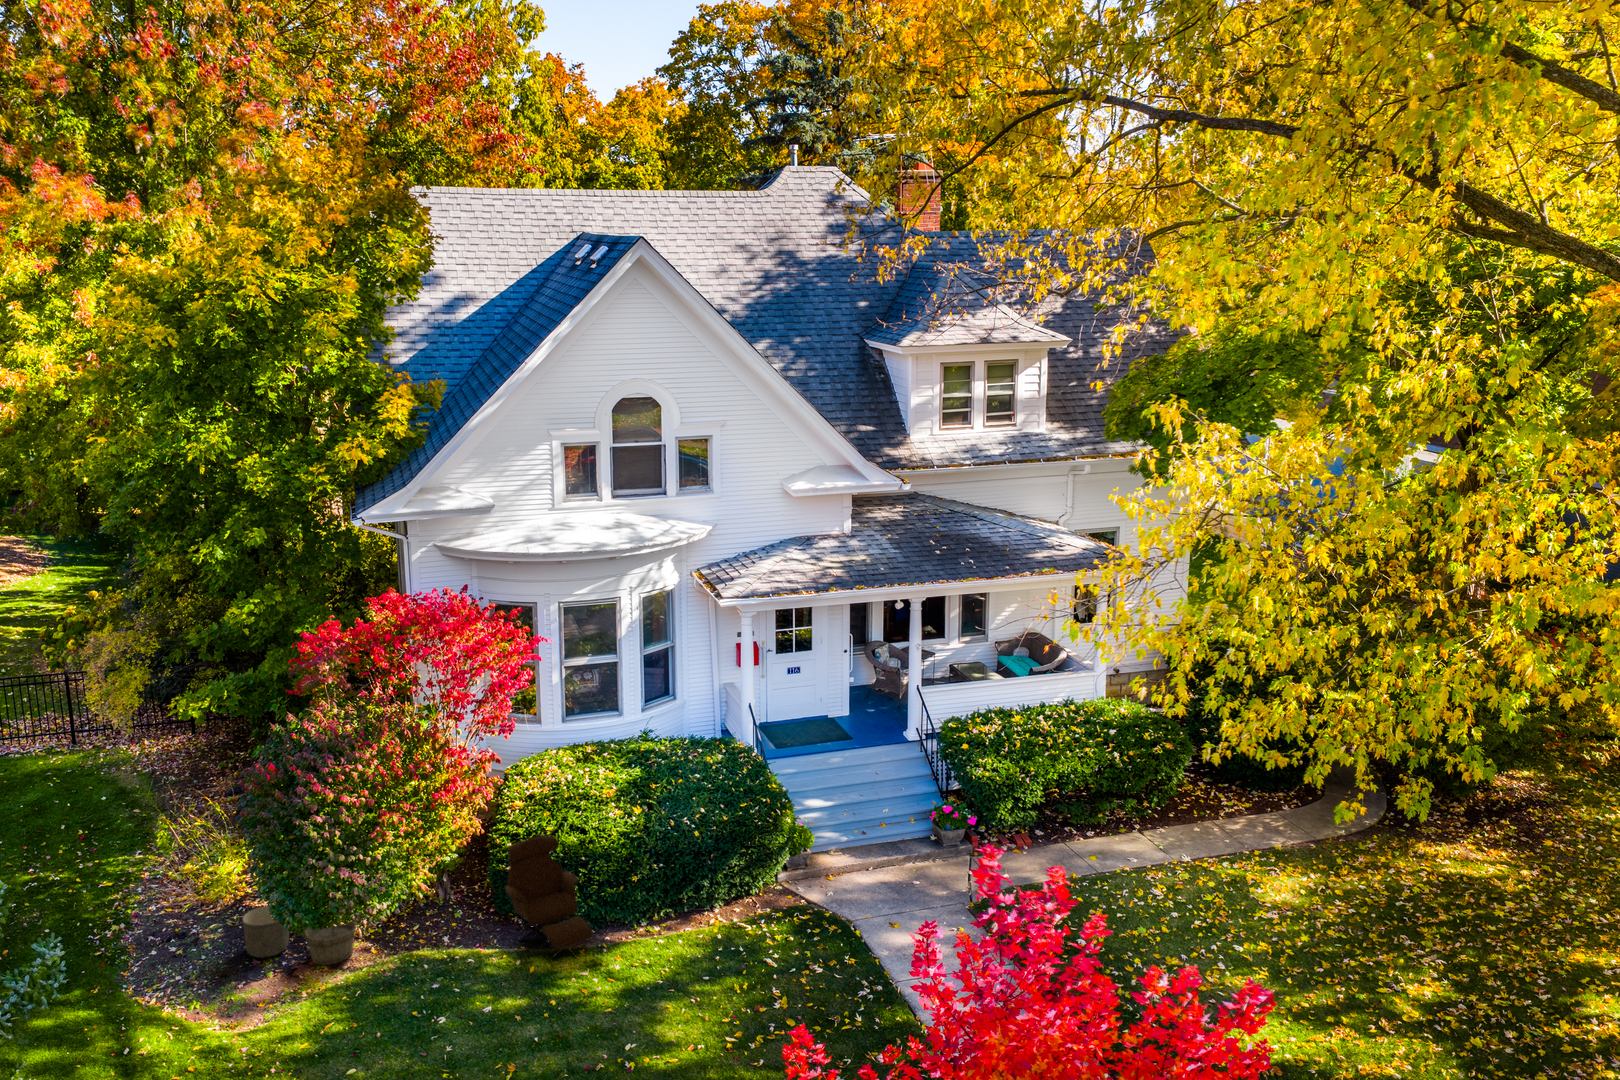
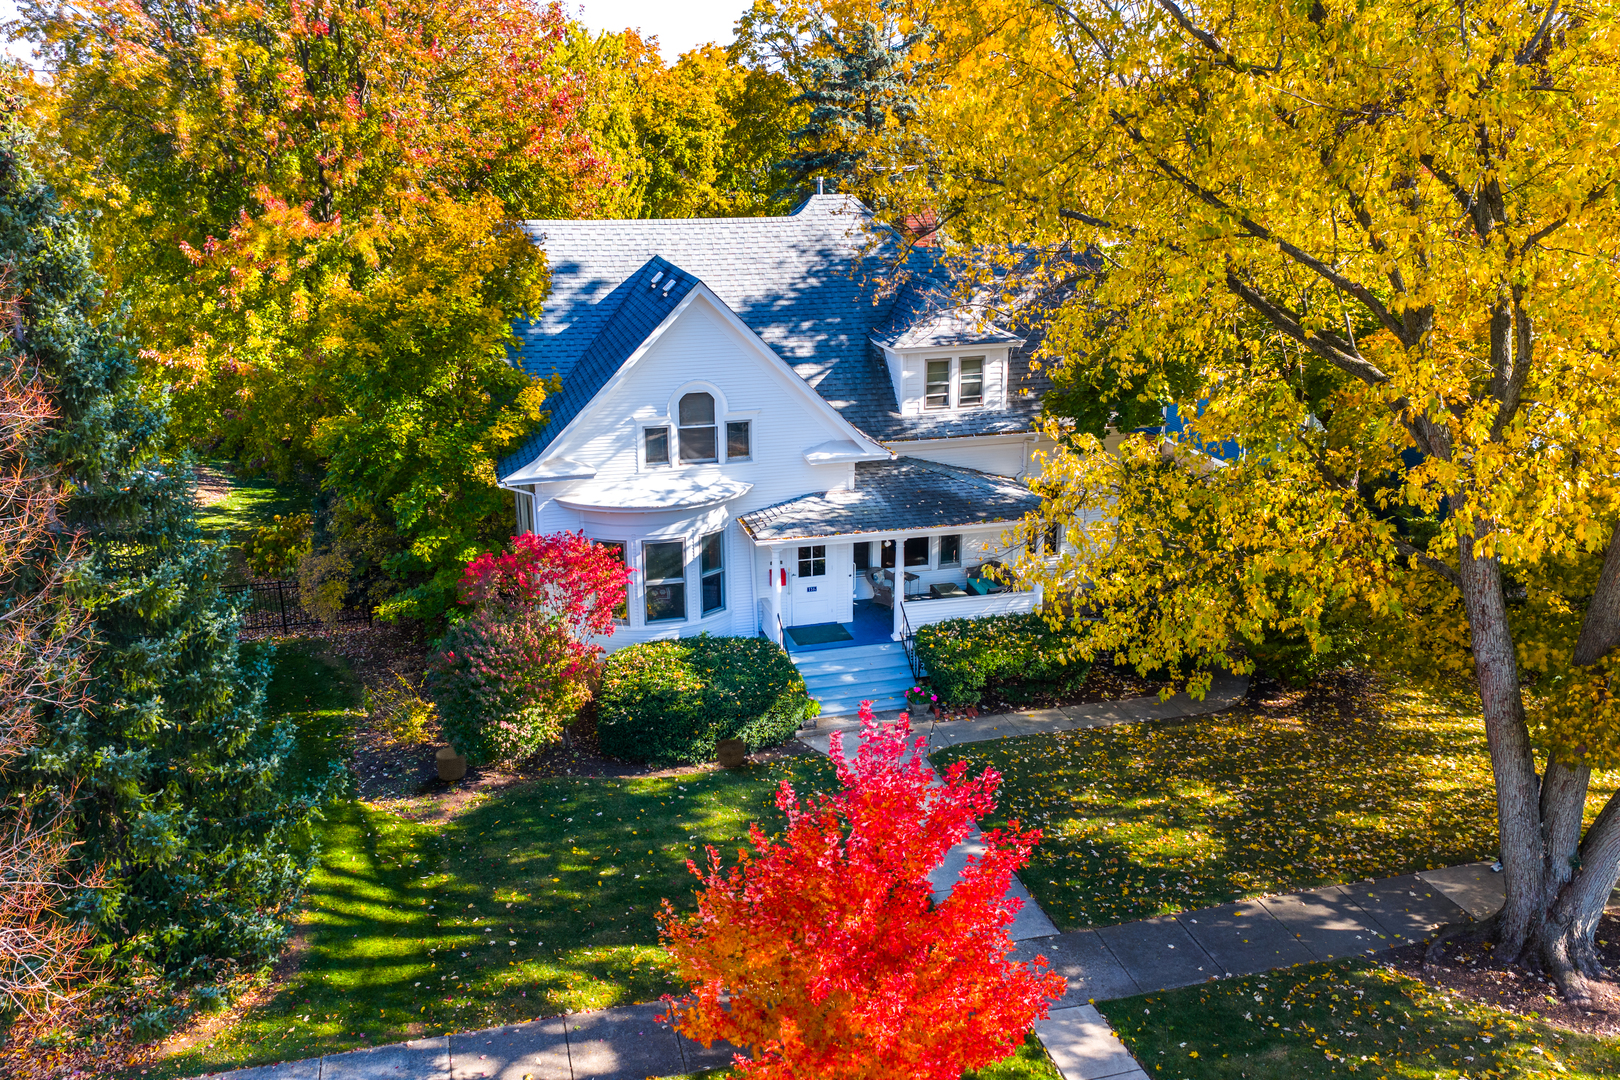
lounge chair: present [505,835,592,959] -> none [609,703,668,785]
wooden bucket: present [305,921,356,965] -> present [716,739,746,767]

